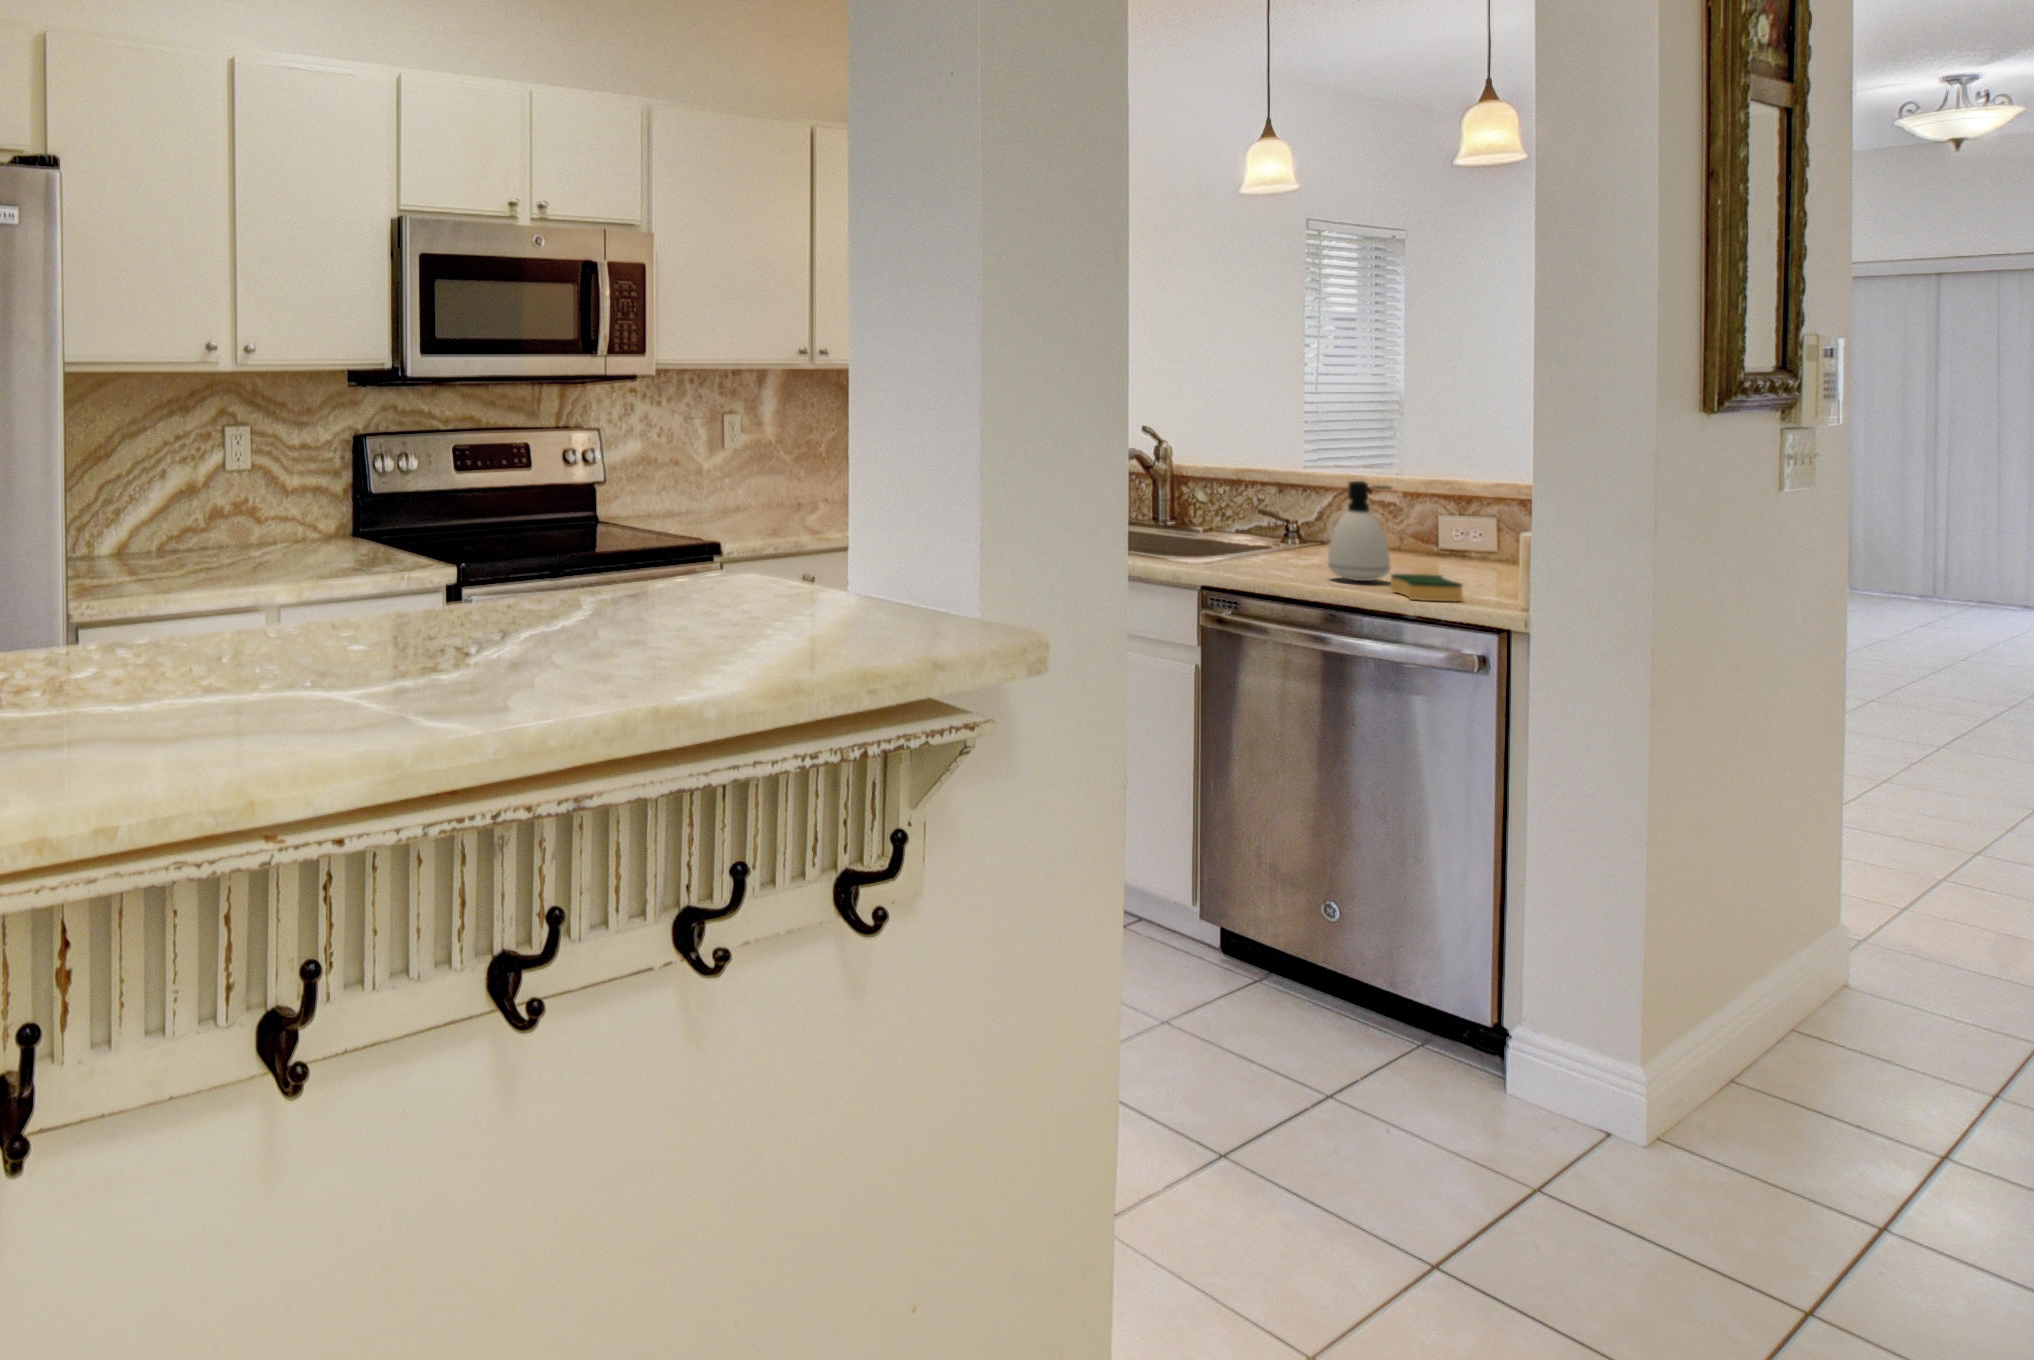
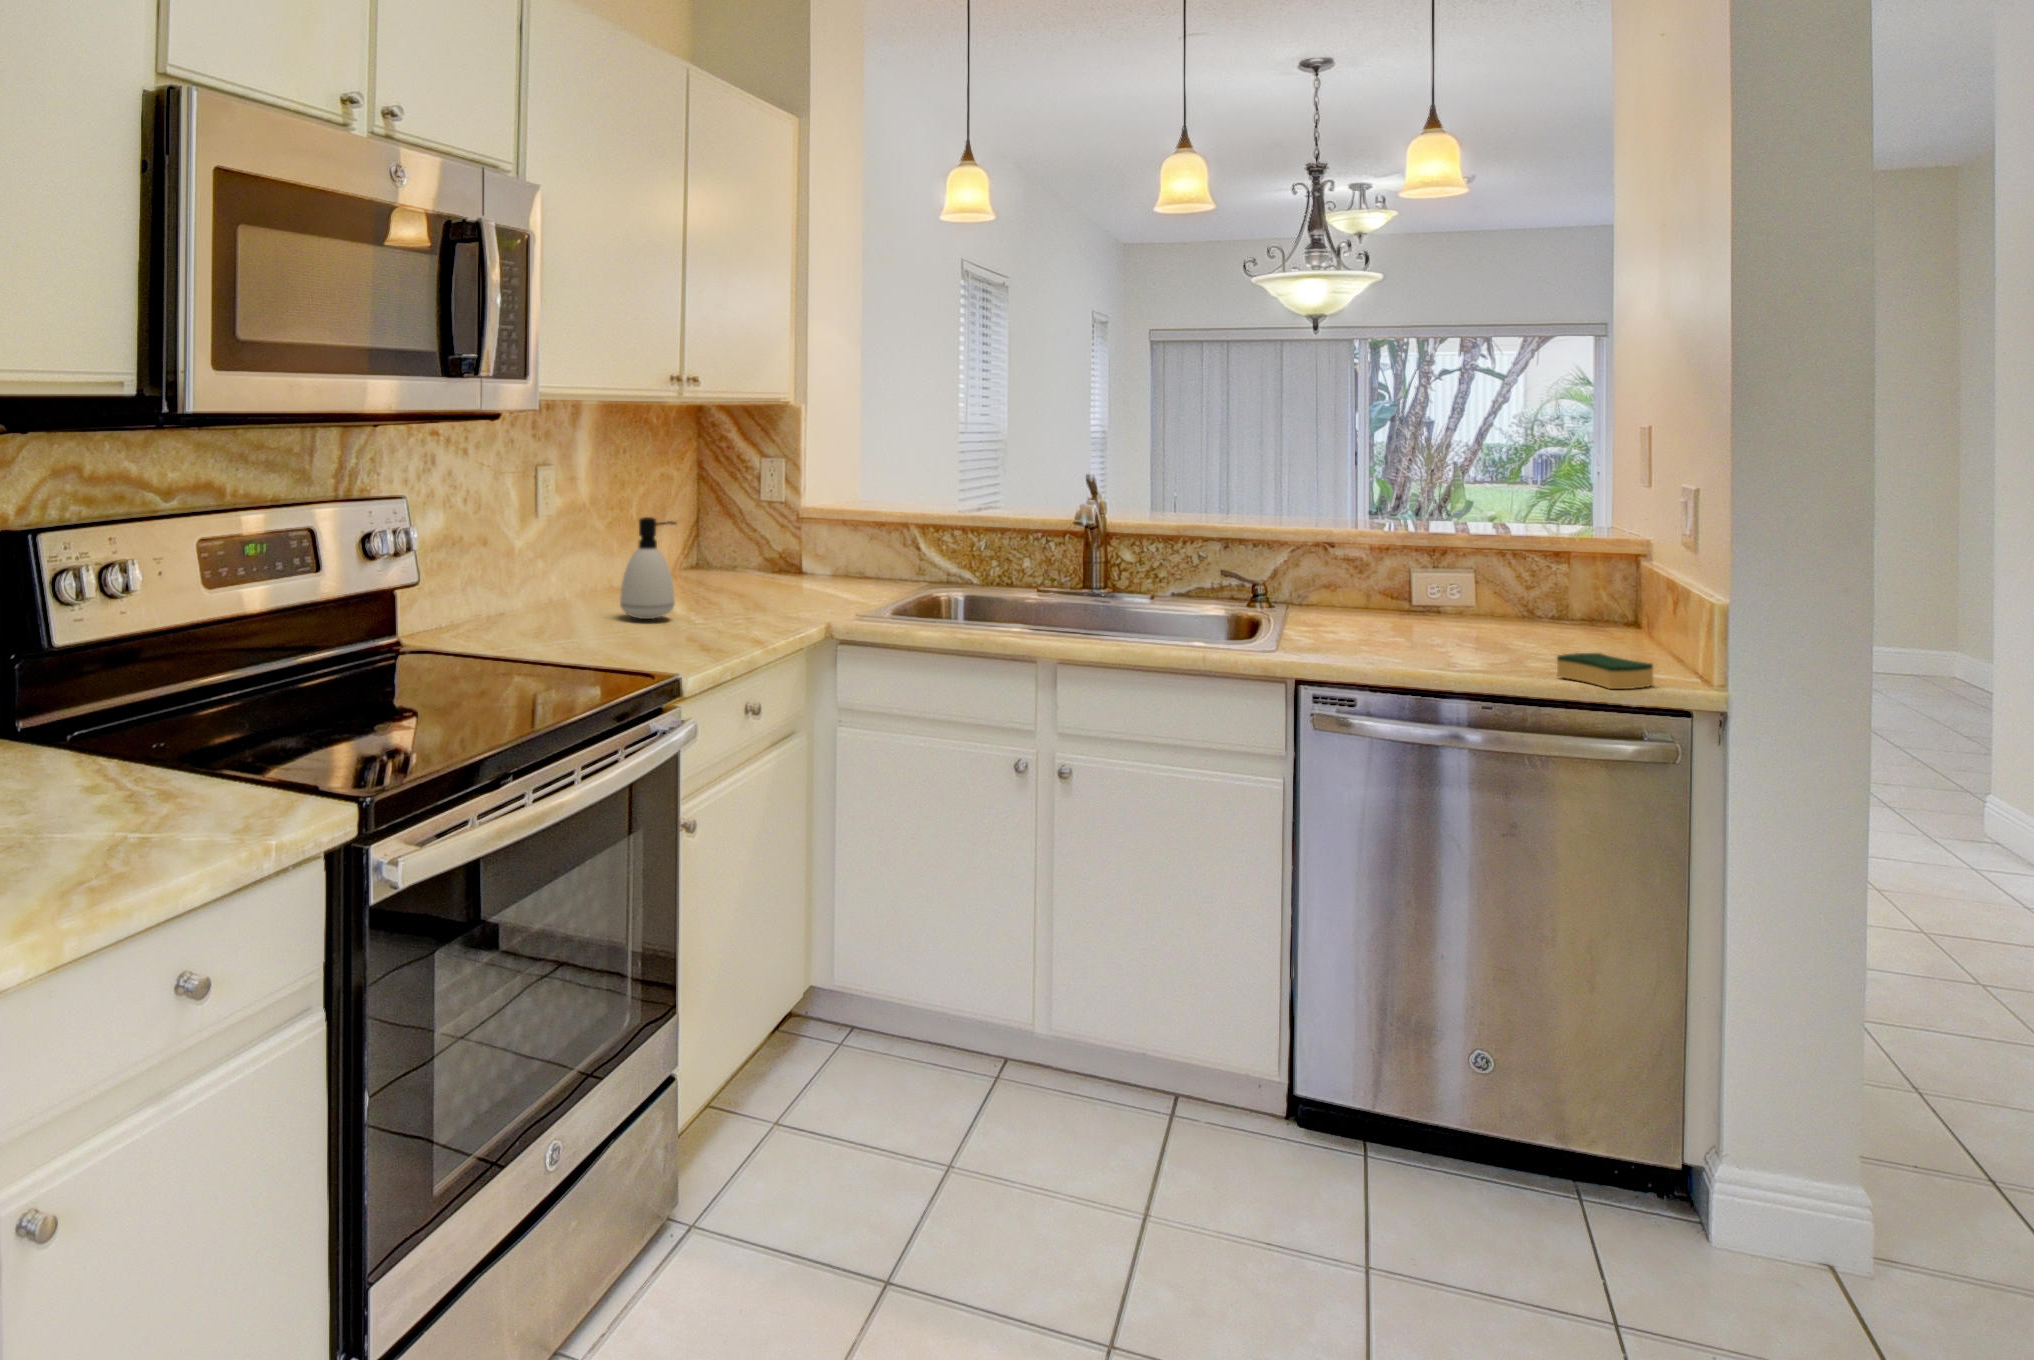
soap dispenser: present [1328,481,1391,581] -> present [620,517,676,619]

